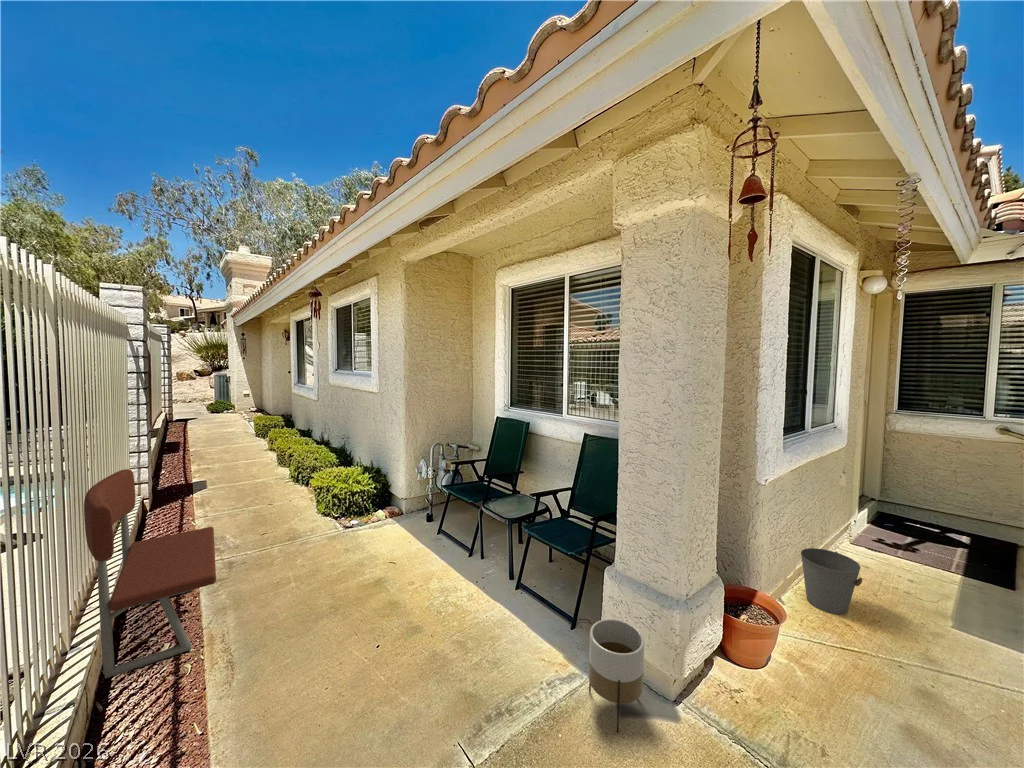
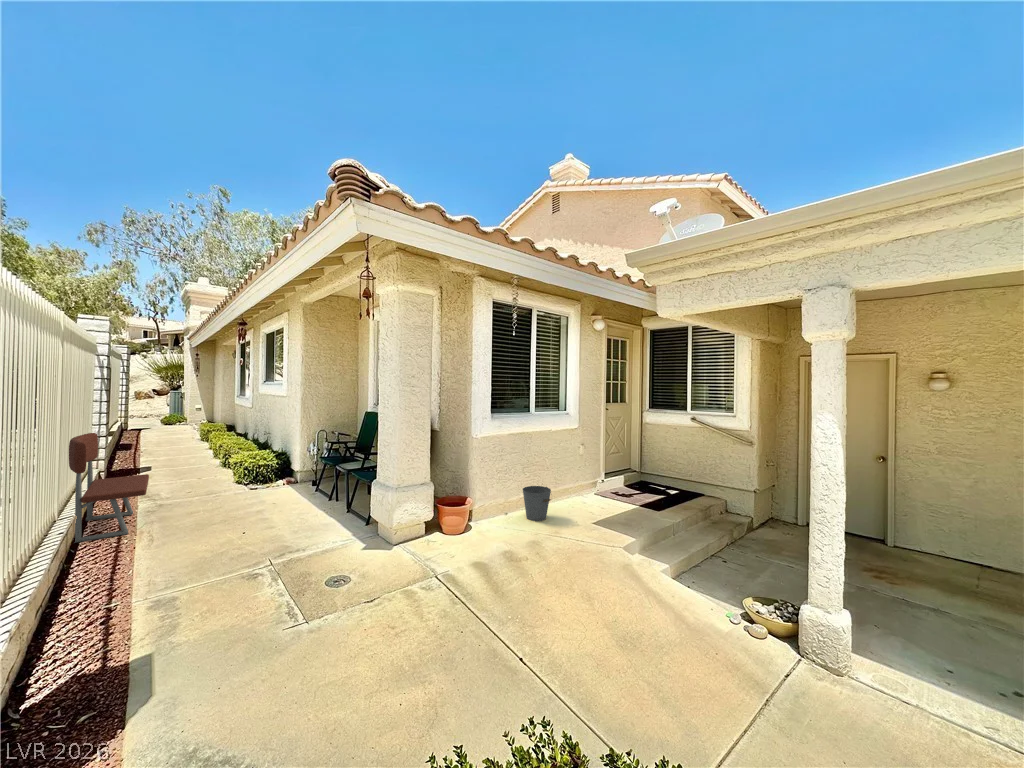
planter: present [589,619,644,733] -> none [347,504,378,554]

